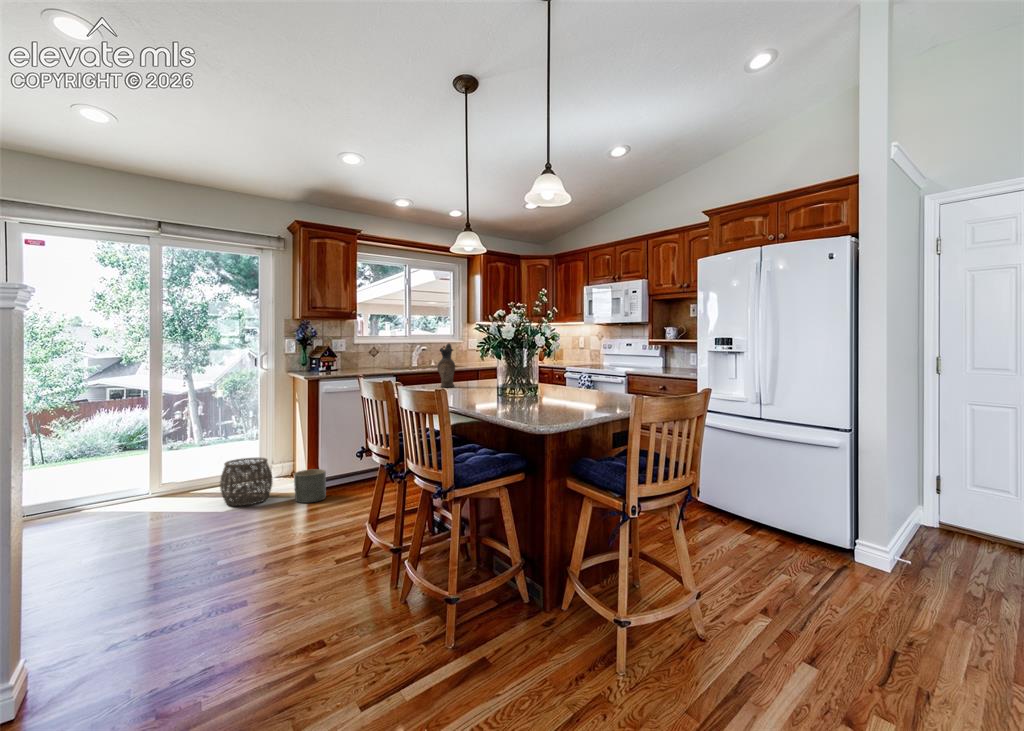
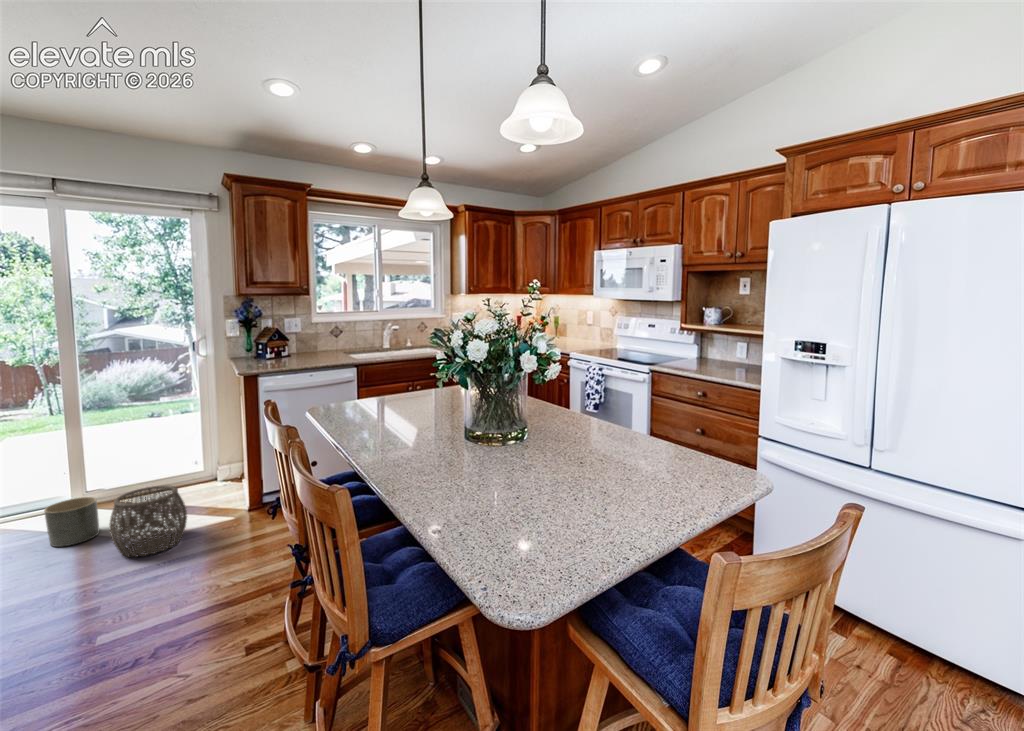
ceramic pitcher: present [437,343,455,387] -> none [389,344,416,408]
planter: present [294,469,326,503] -> present [44,497,99,547]

